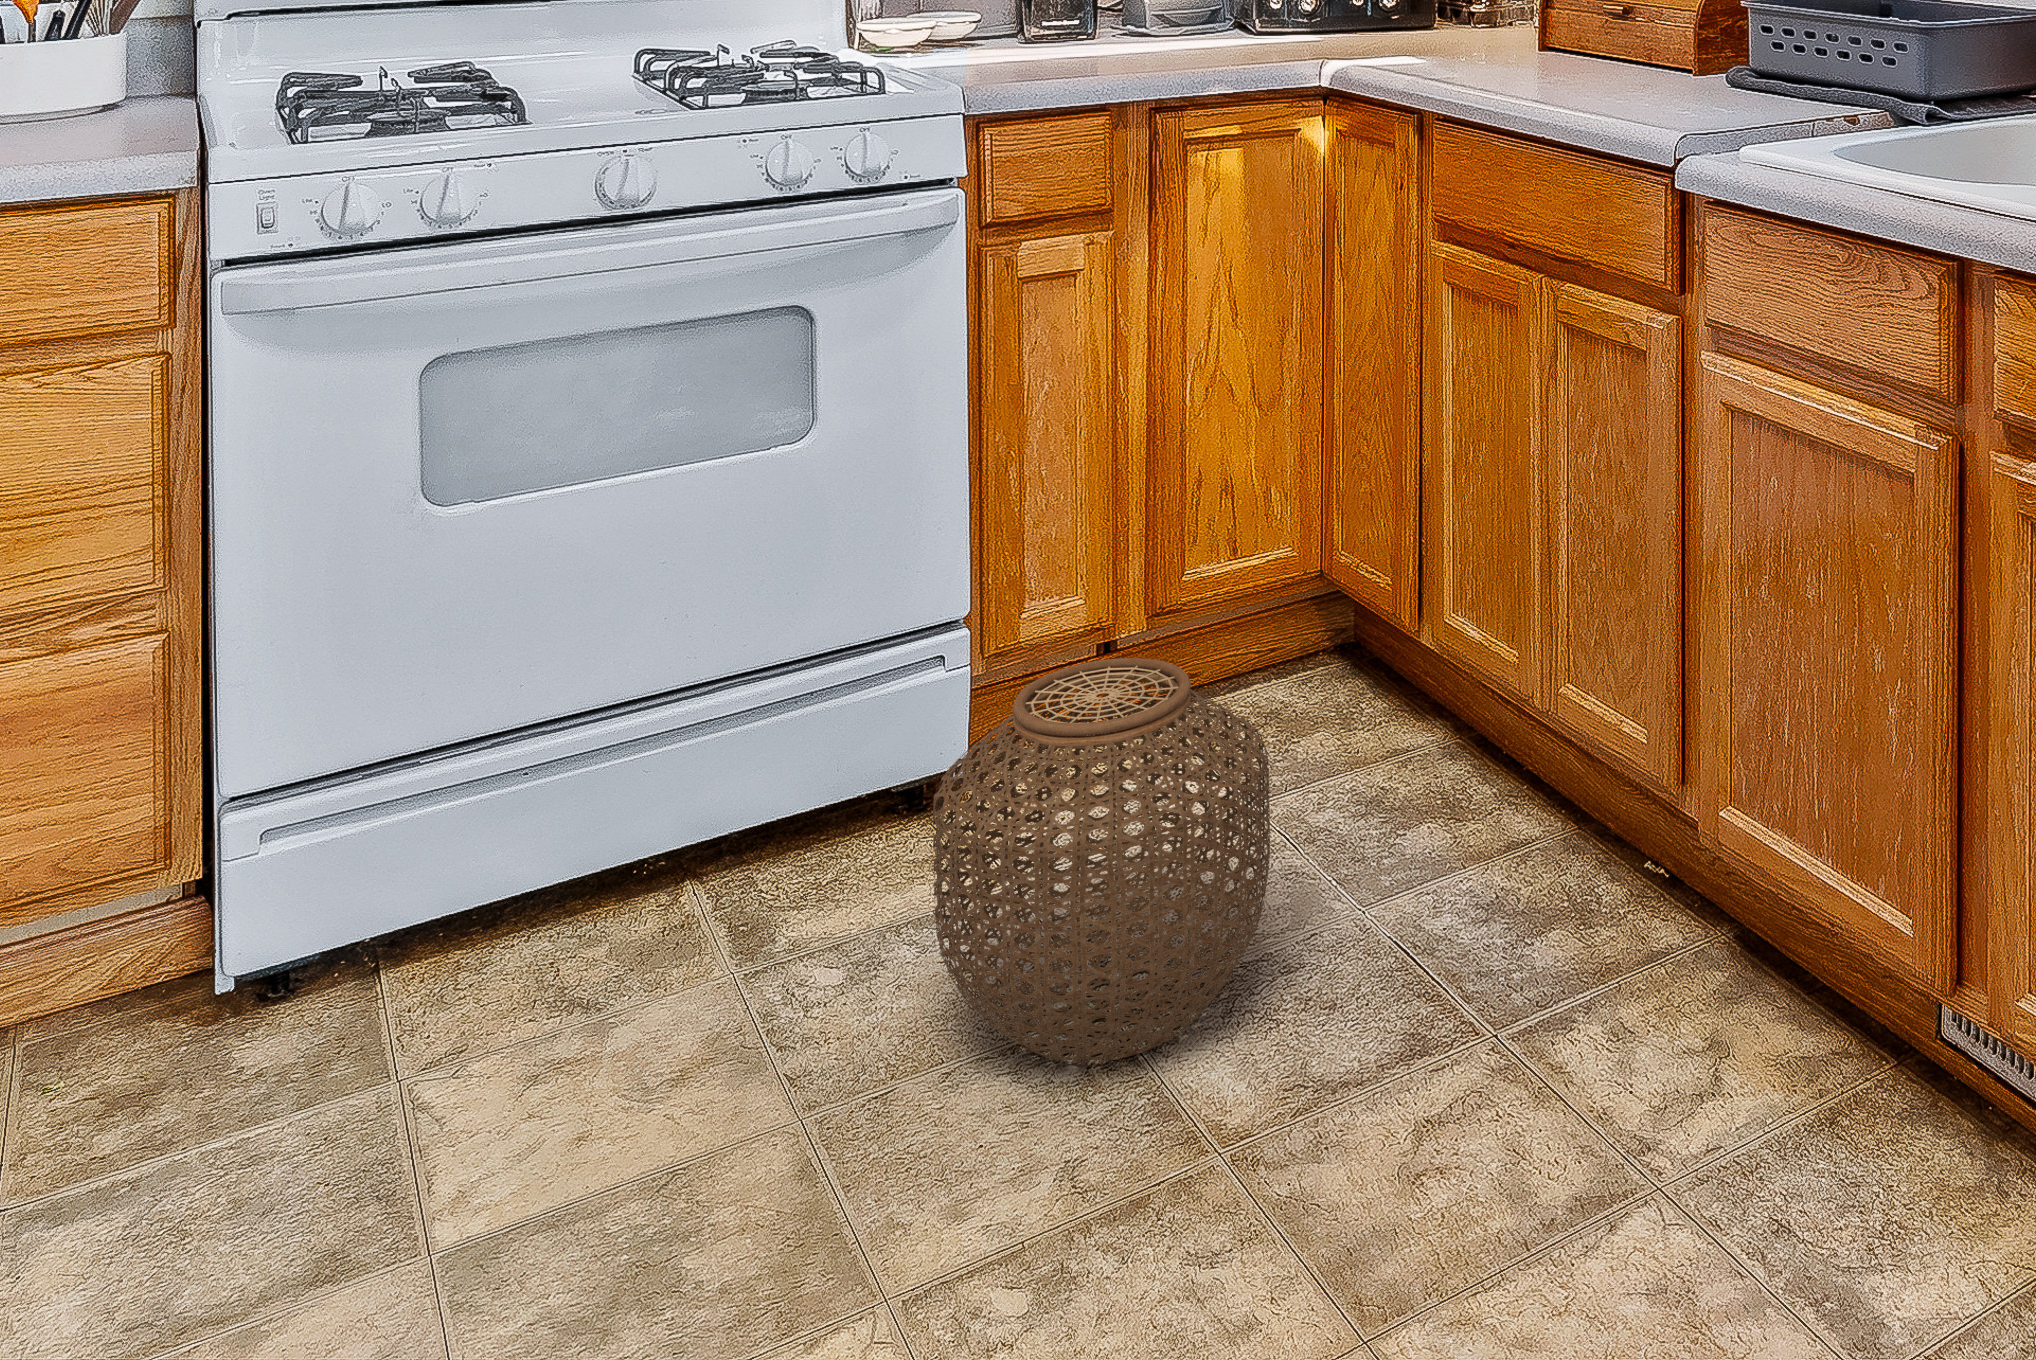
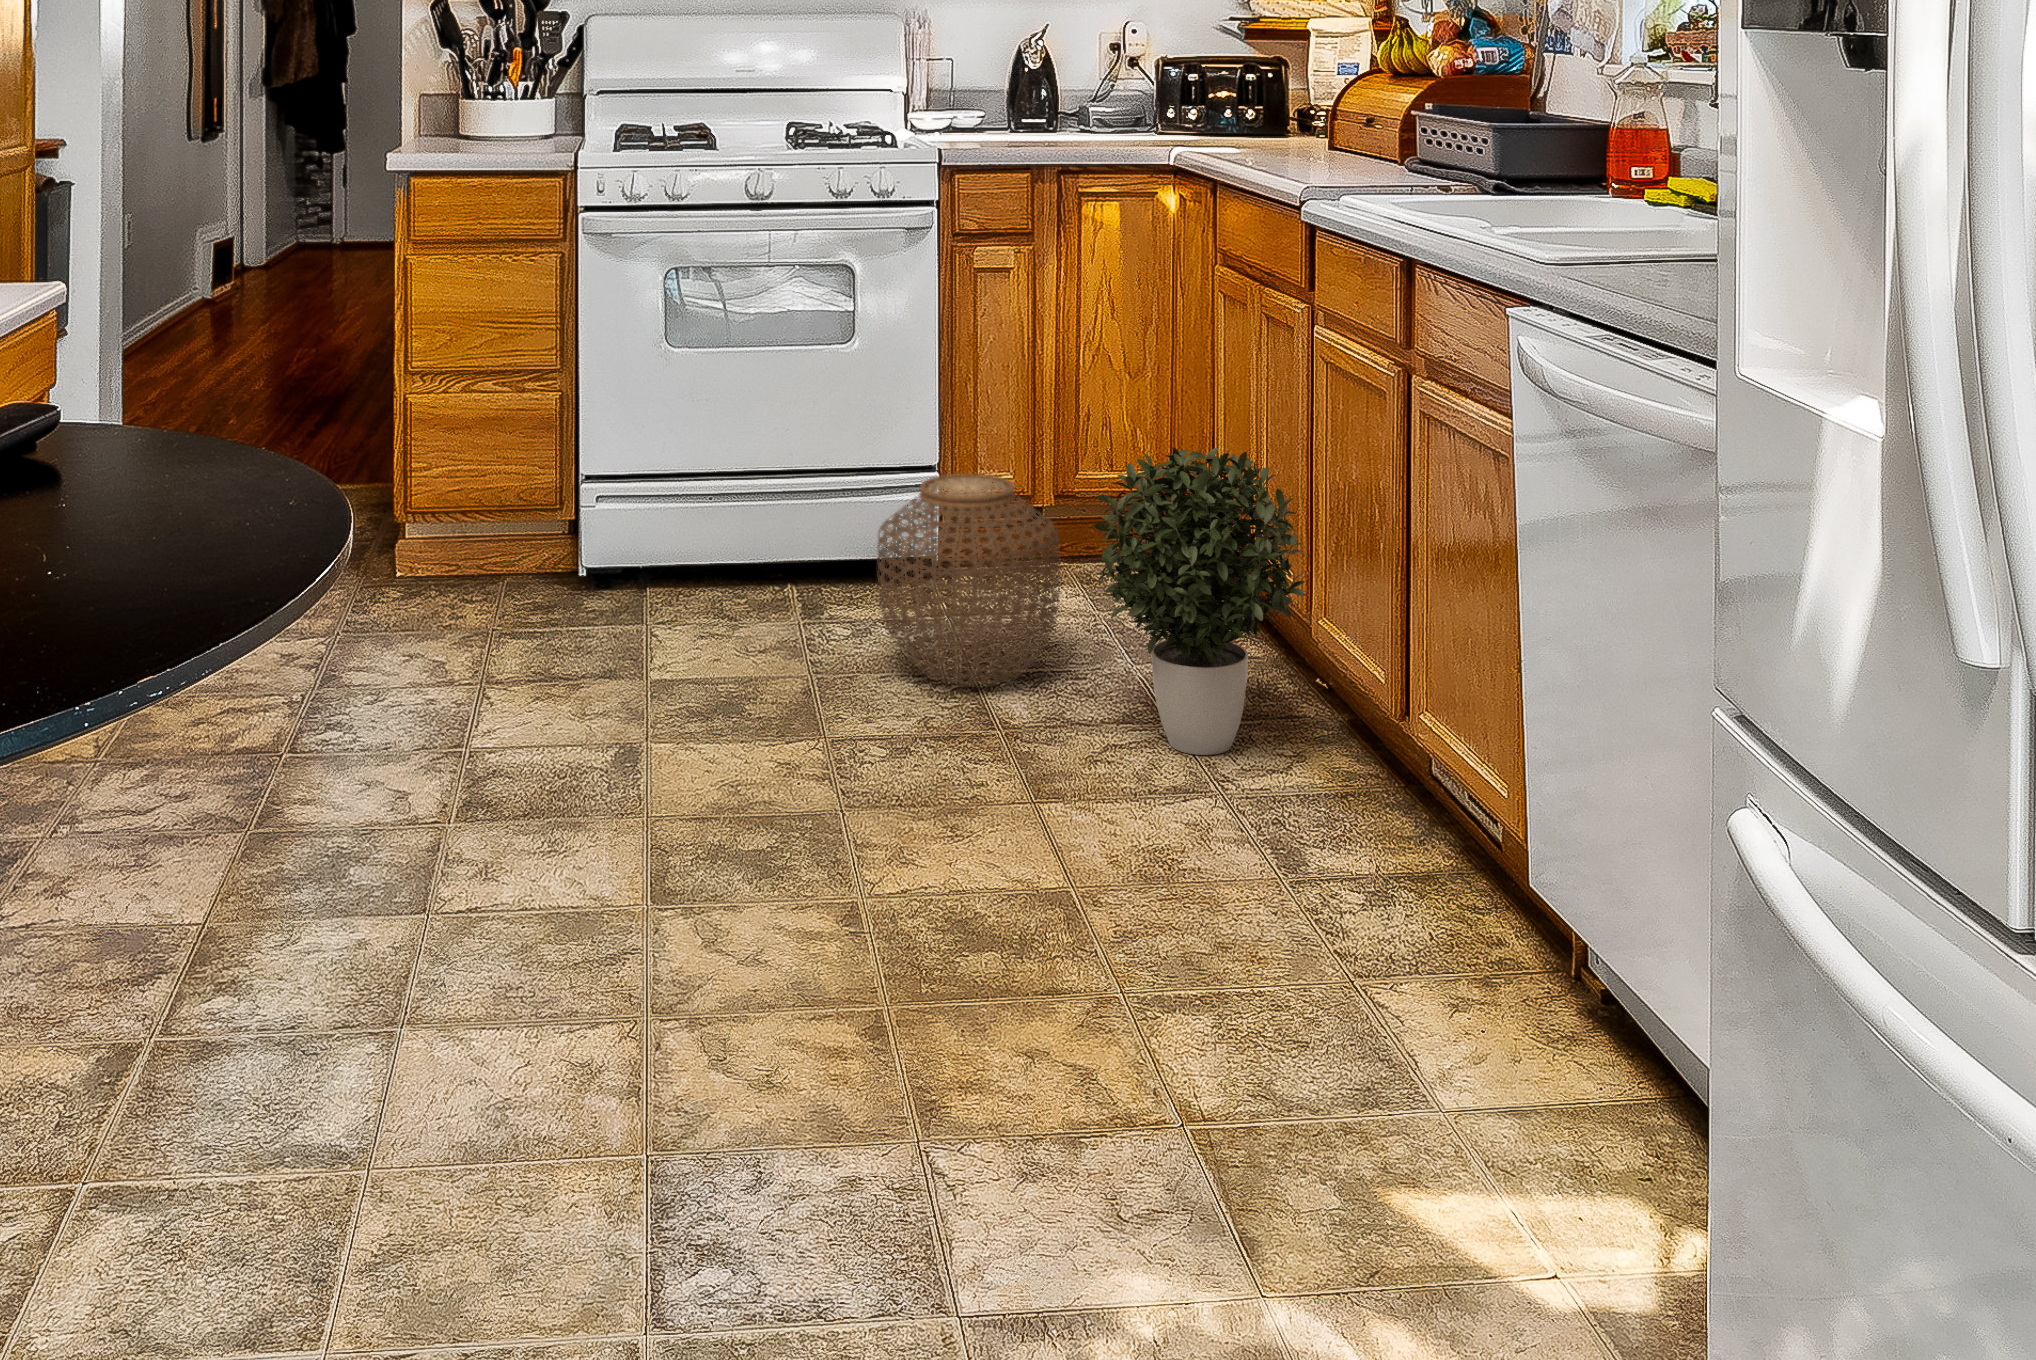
potted plant: none [1389,577,1748,1108] -> present [1095,447,1307,755]

